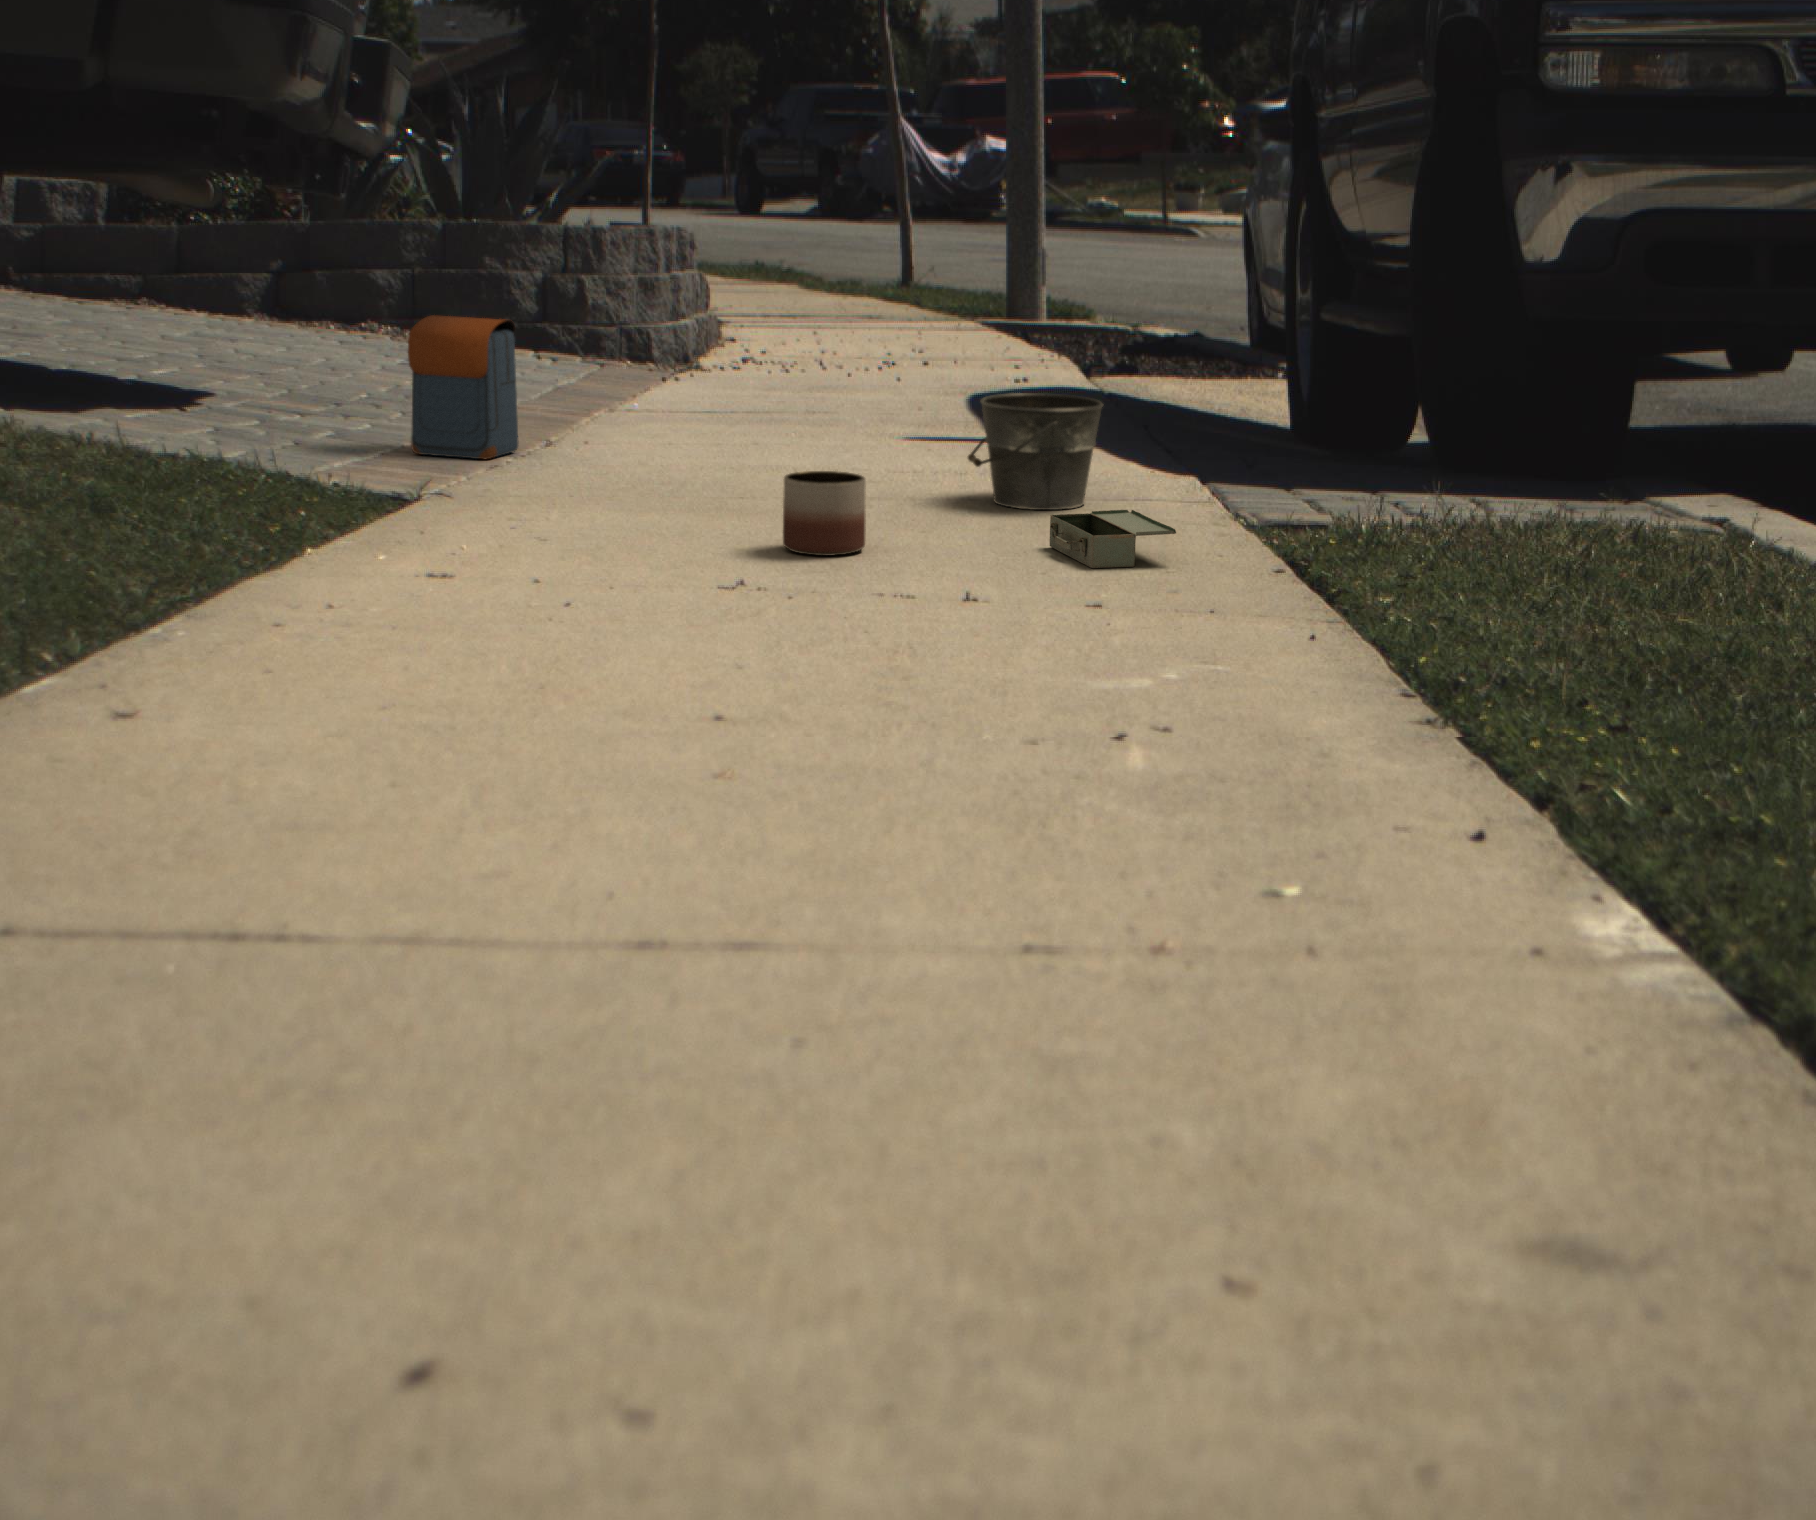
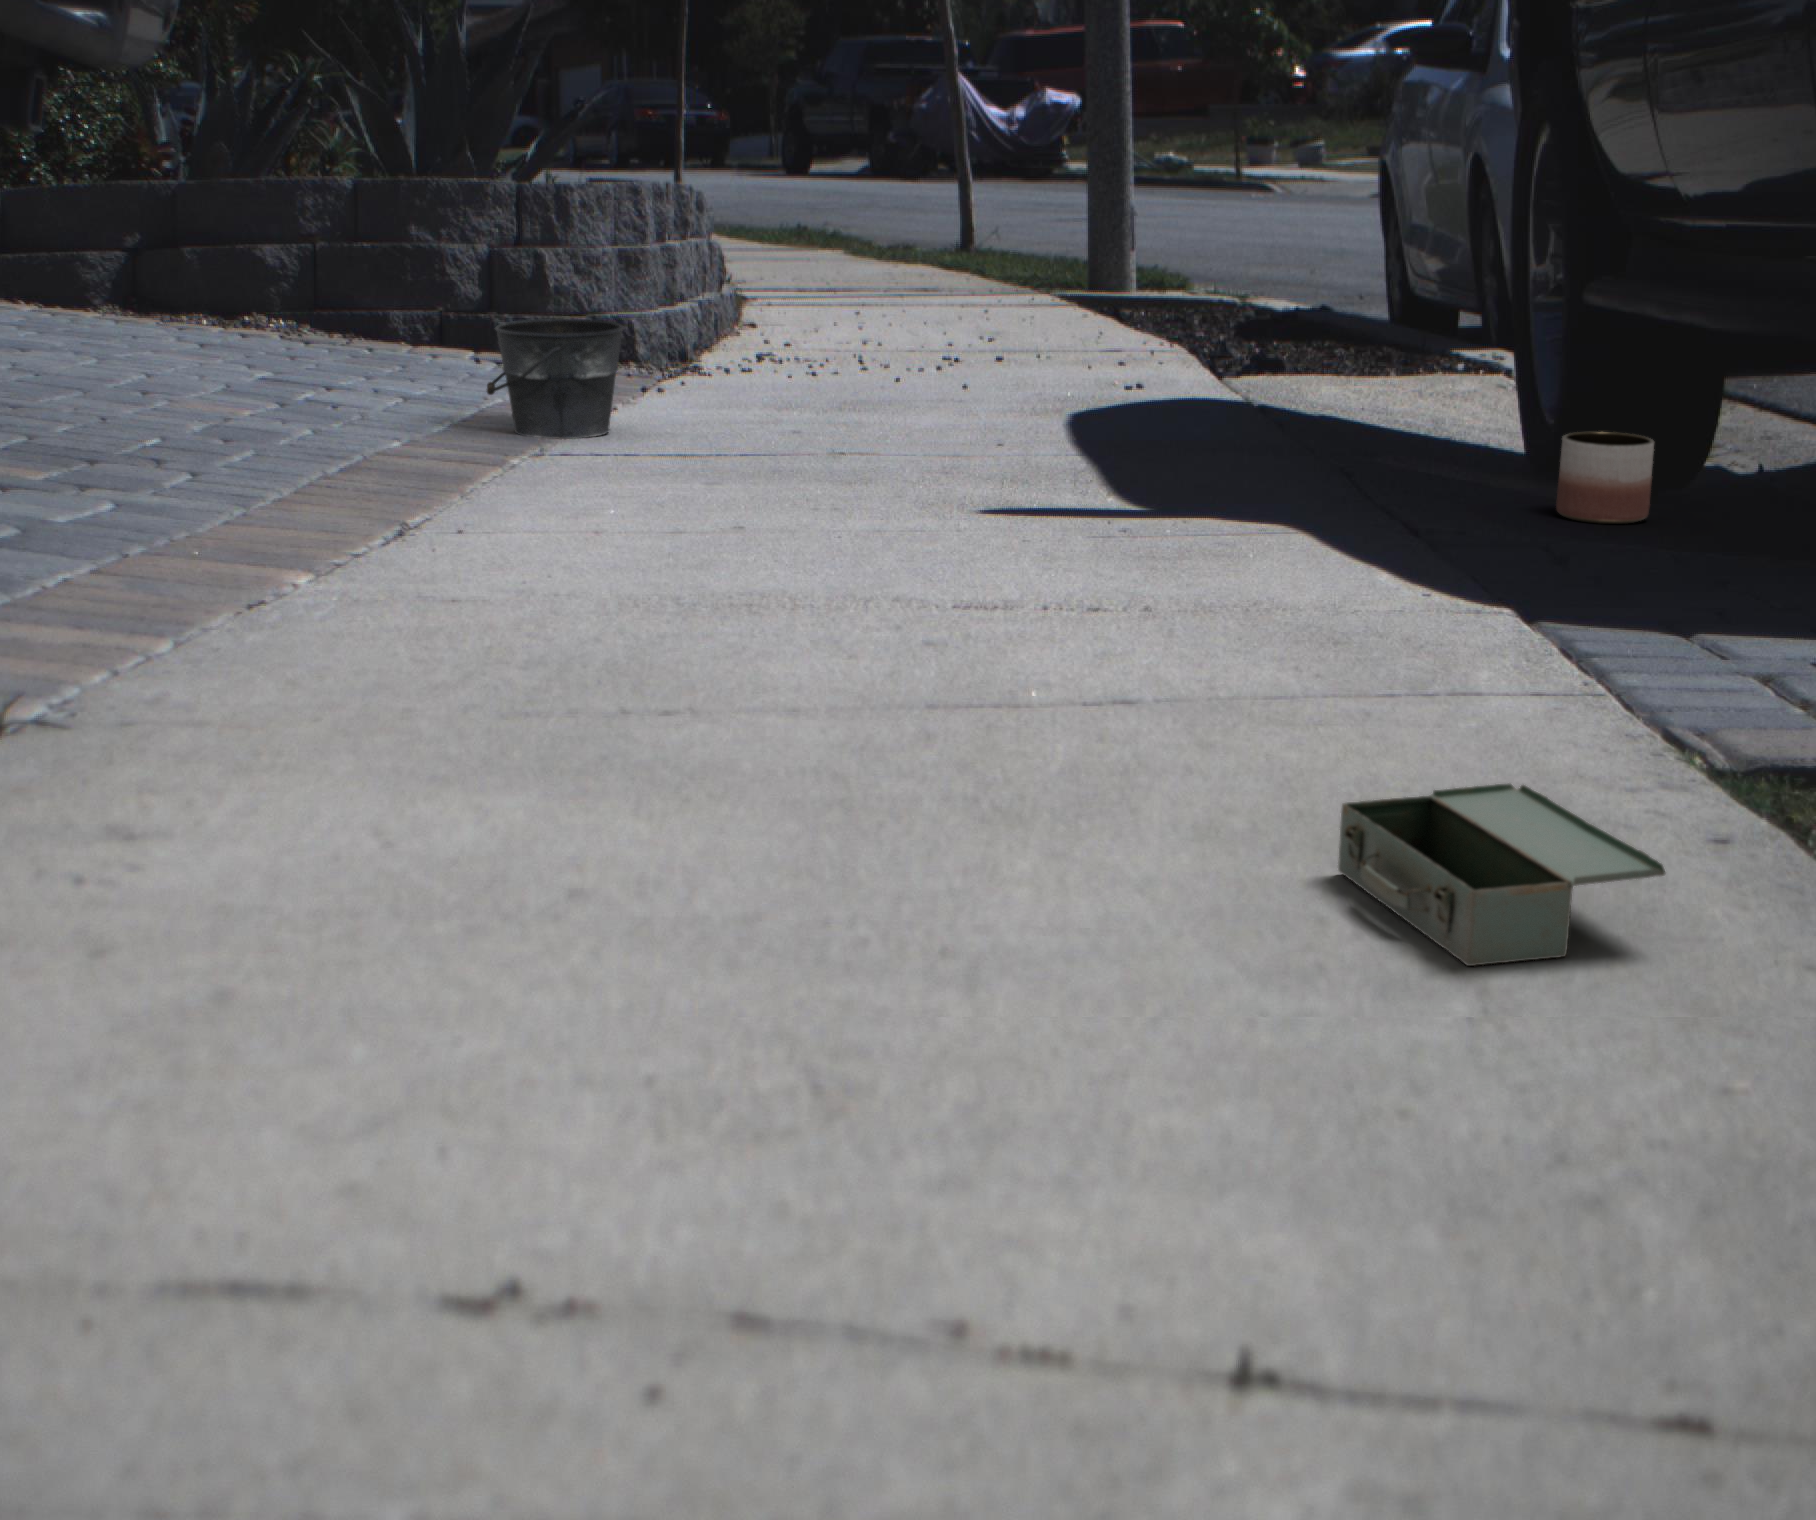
backpack: present [408,315,519,459] -> none [85,335,298,599]
bucket: present [968,393,1103,510] -> present [487,319,624,439]
planter: present [783,471,866,556] -> present [1556,432,1654,524]

